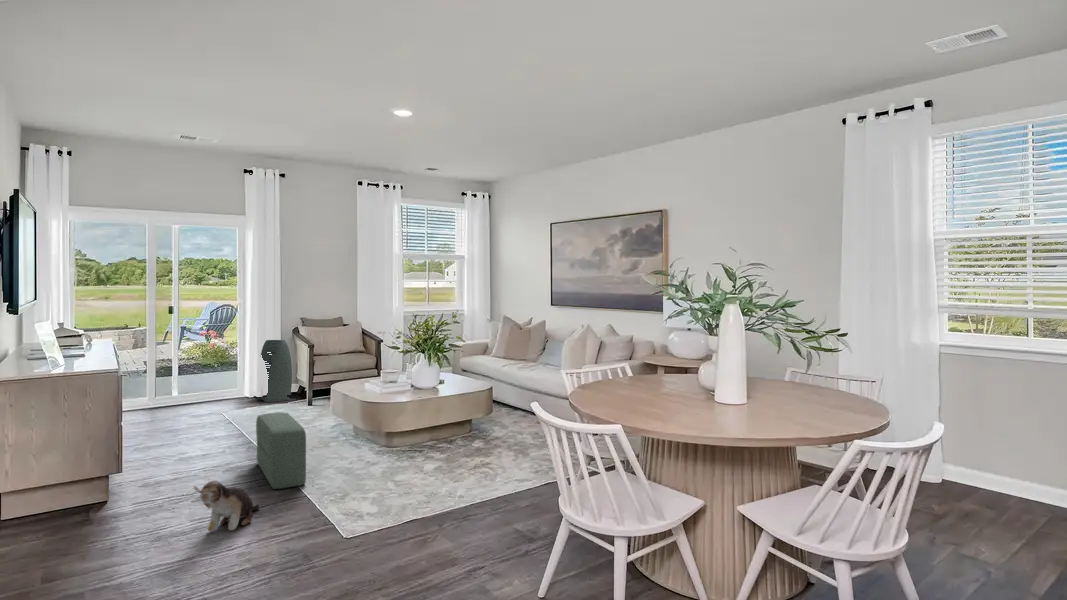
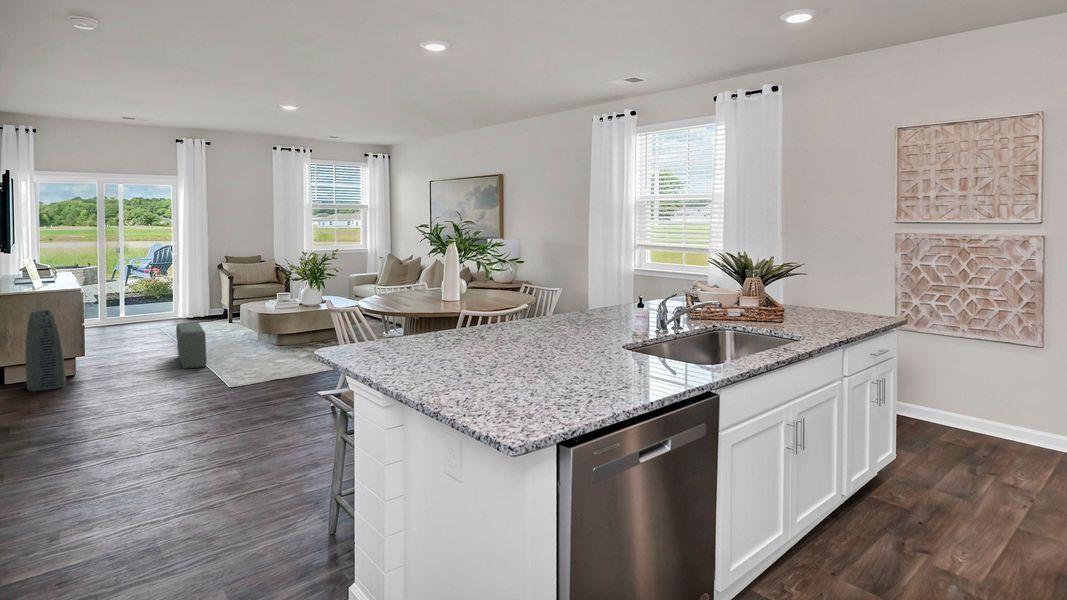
air purifier: present [261,340,292,402] -> present [25,309,67,391]
plush toy: present [194,481,259,531] -> none [124,356,171,387]

